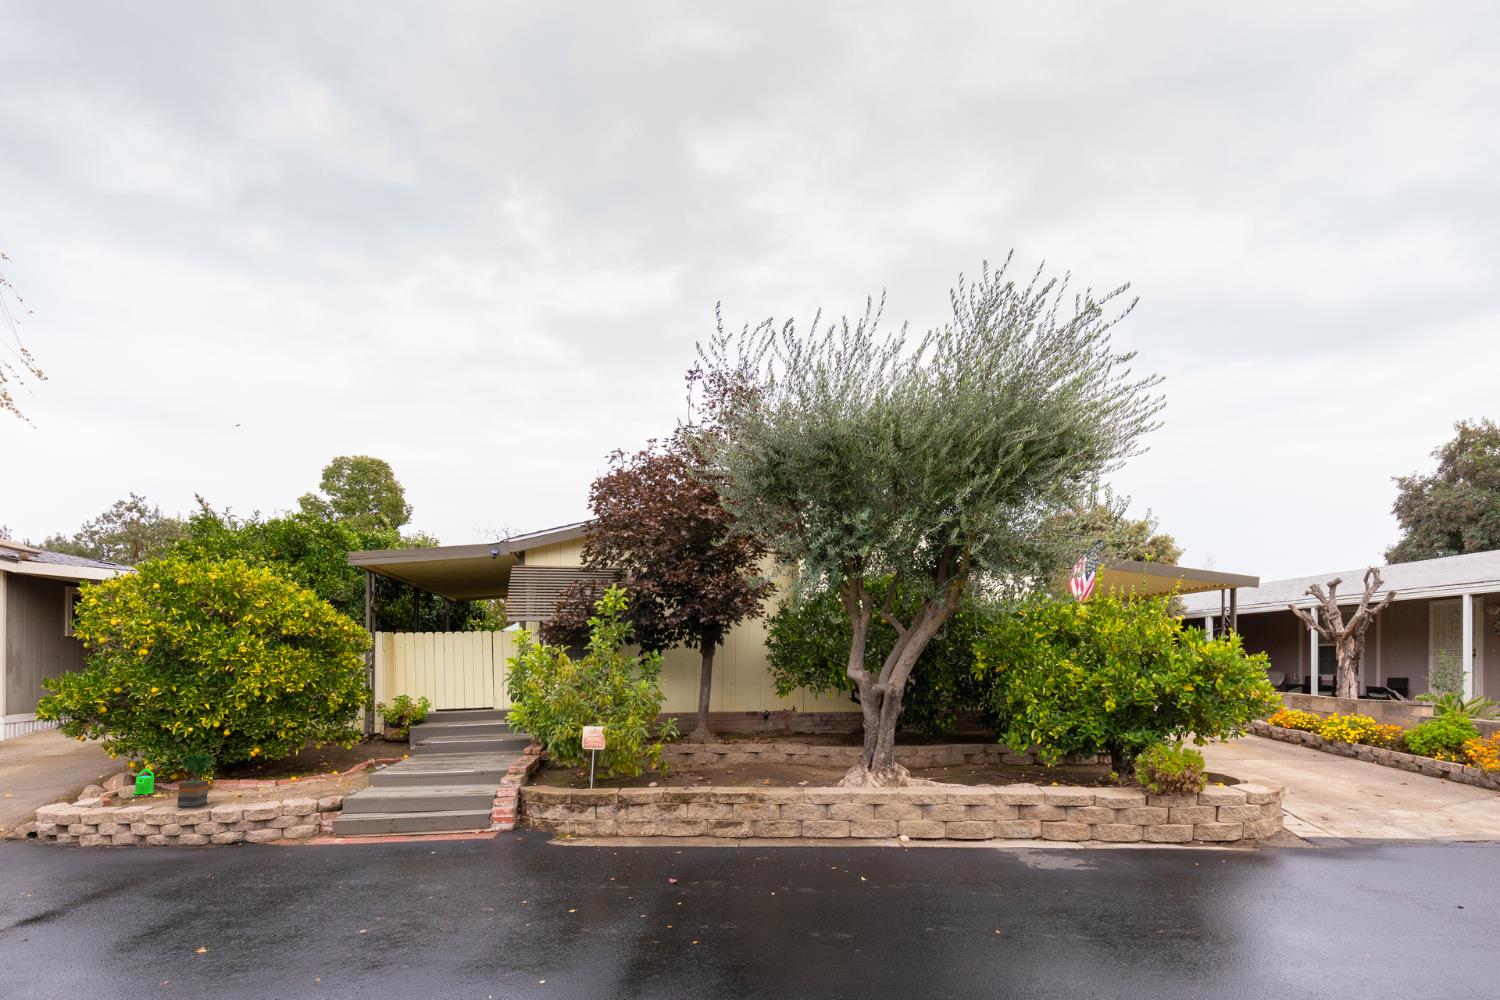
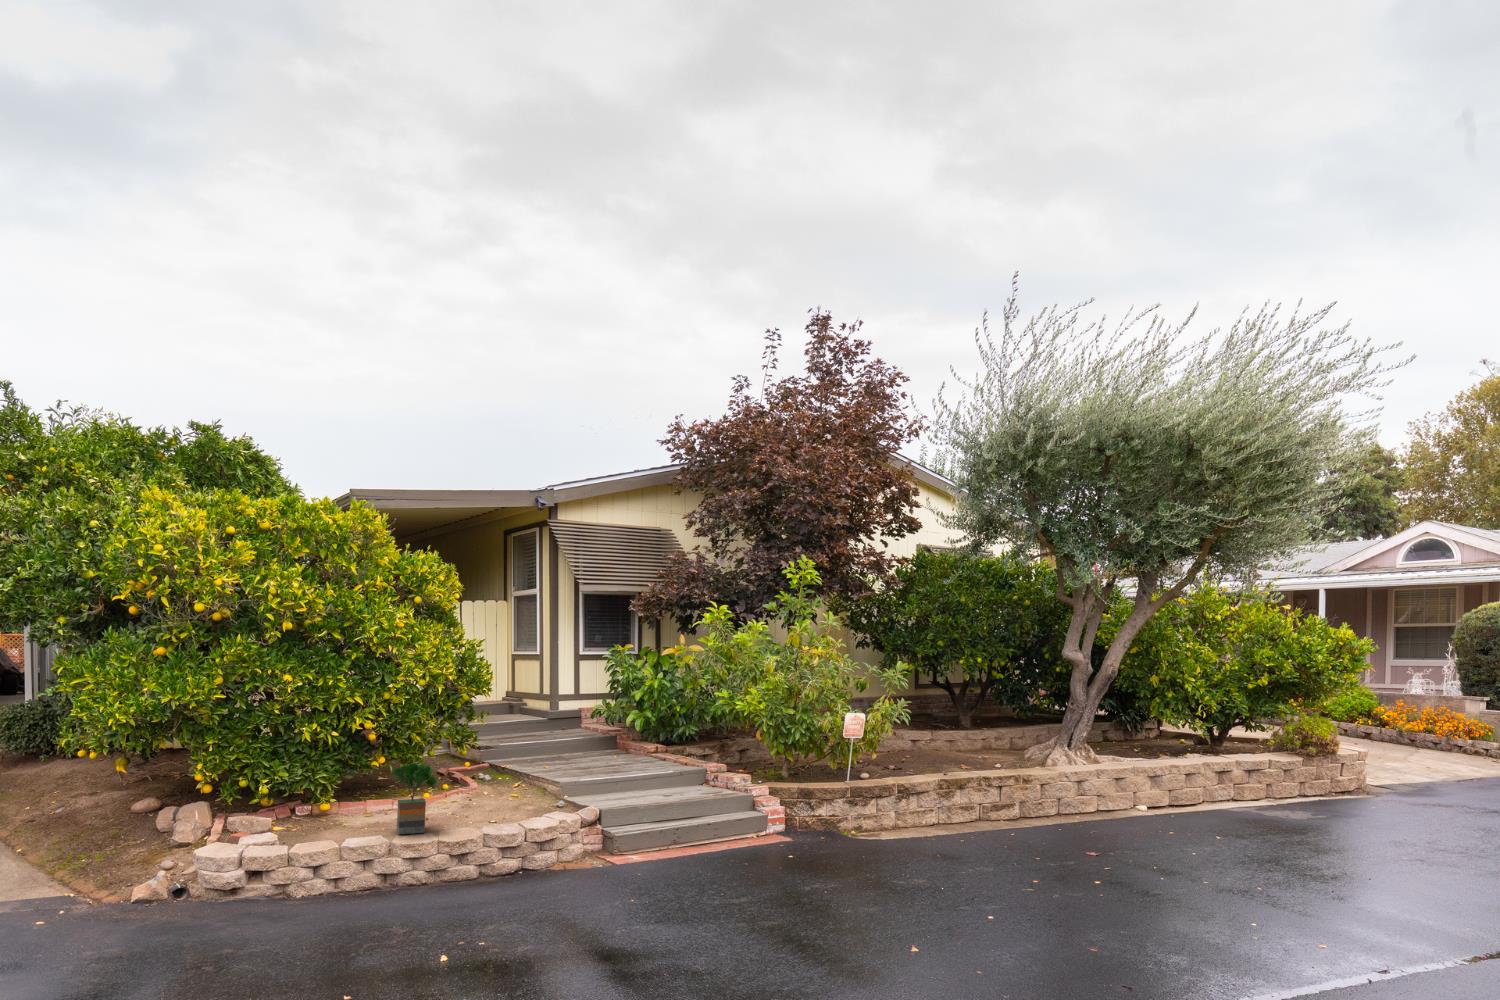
watering can: present [134,769,154,794] -> none [265,792,293,828]

